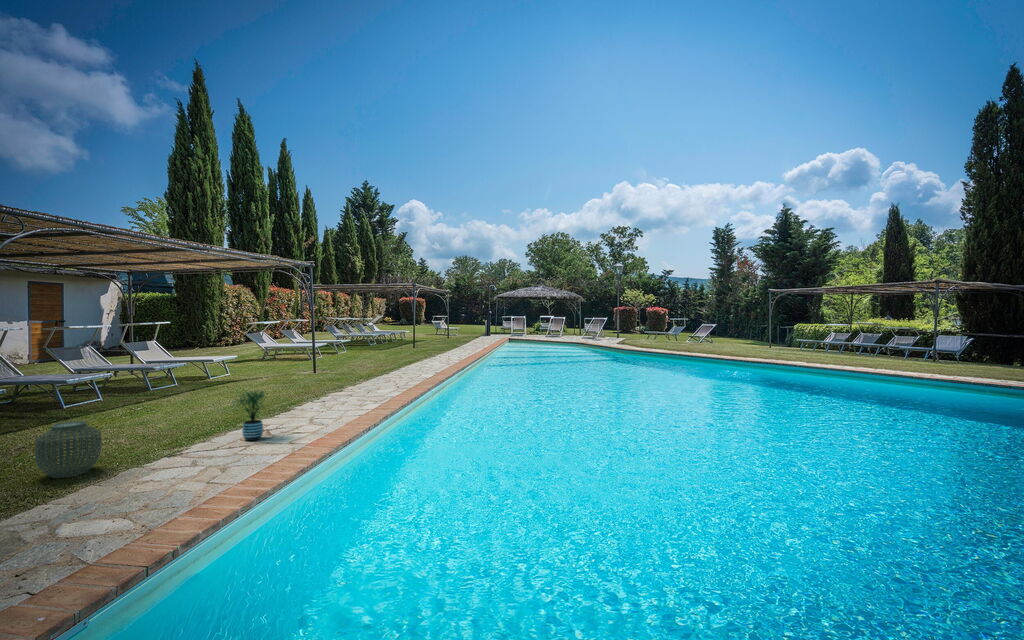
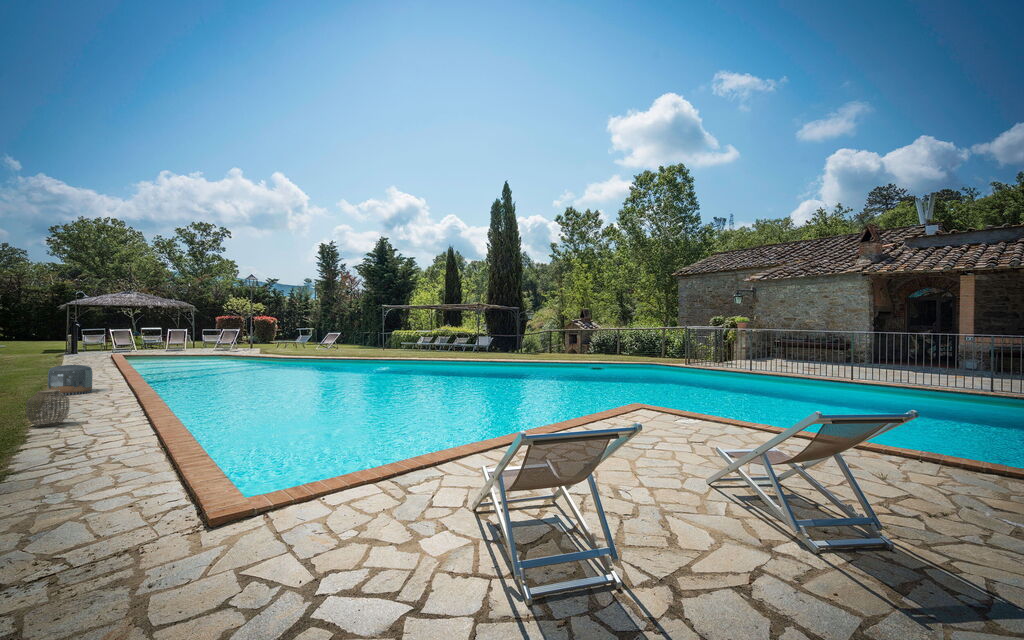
pouf: none [290,367,332,402] -> present [48,365,92,395]
potted plant: present [232,390,264,441] -> none [111,370,140,407]

